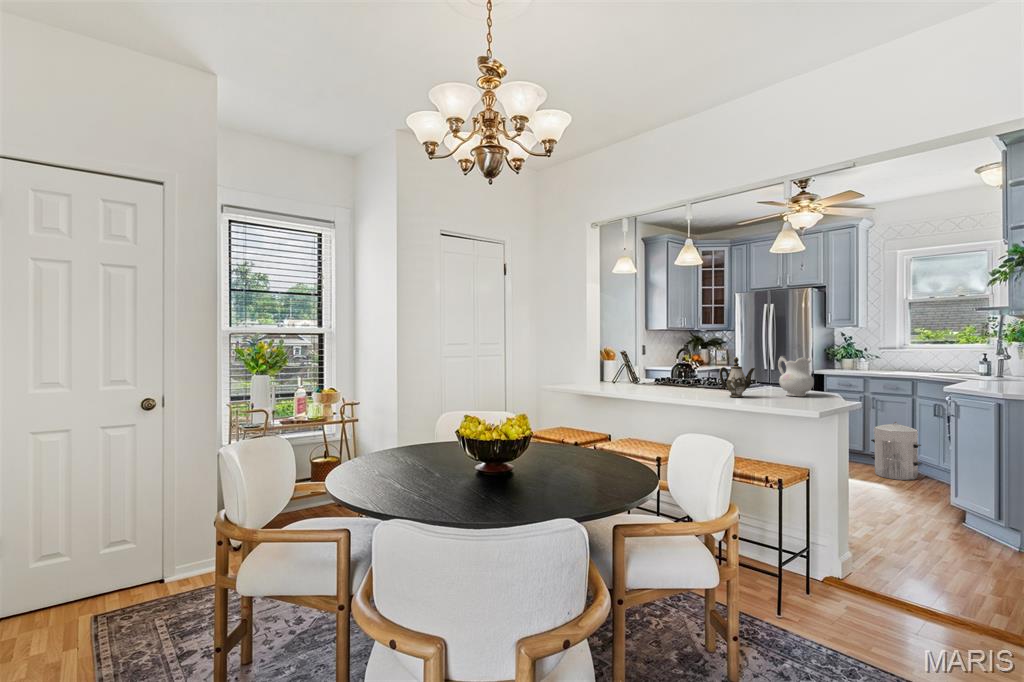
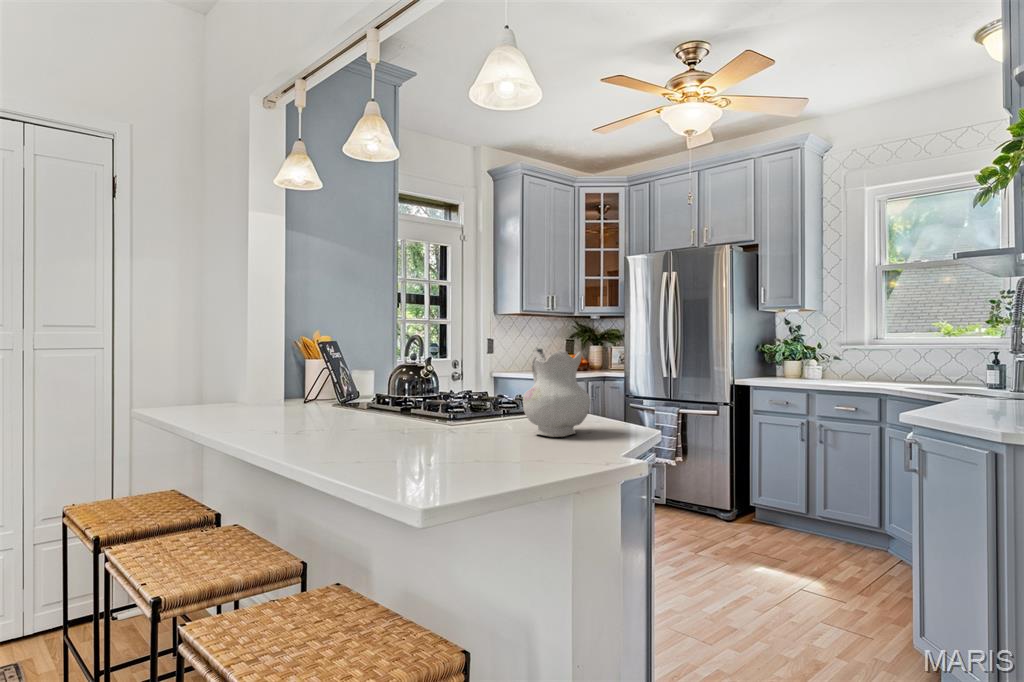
teapot: present [719,357,755,397] -> none [395,350,464,439]
waste bin: present [871,422,921,480] -> none [812,467,890,569]

